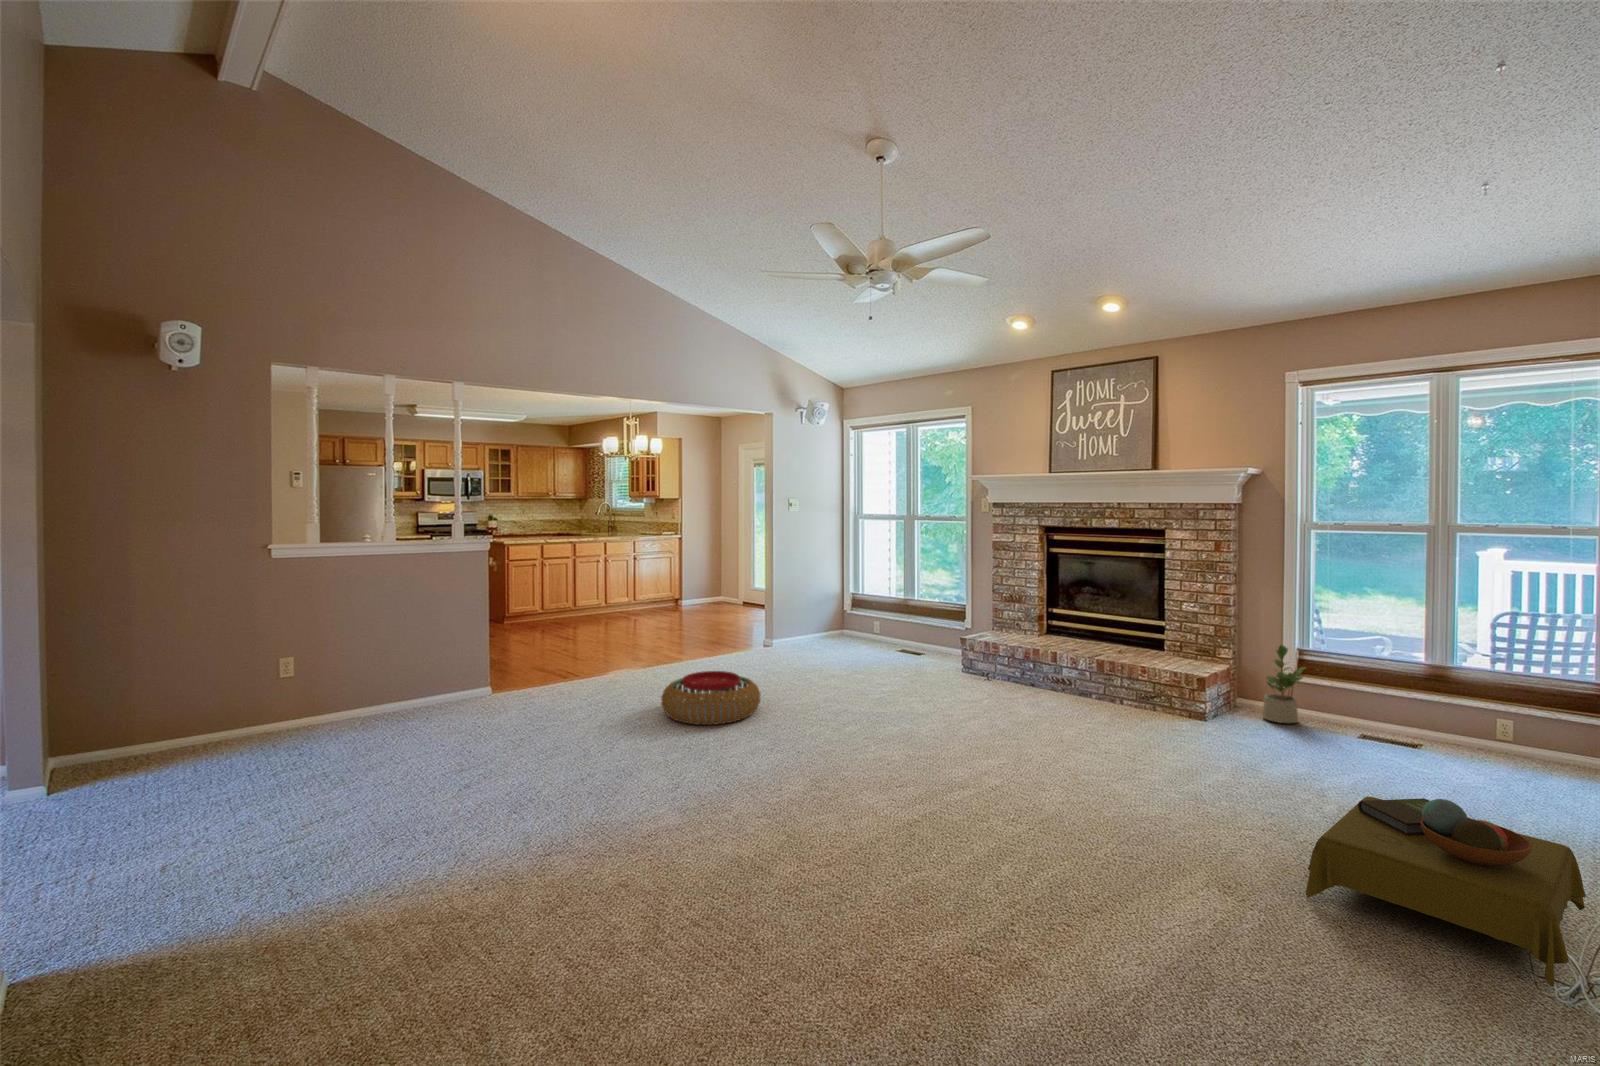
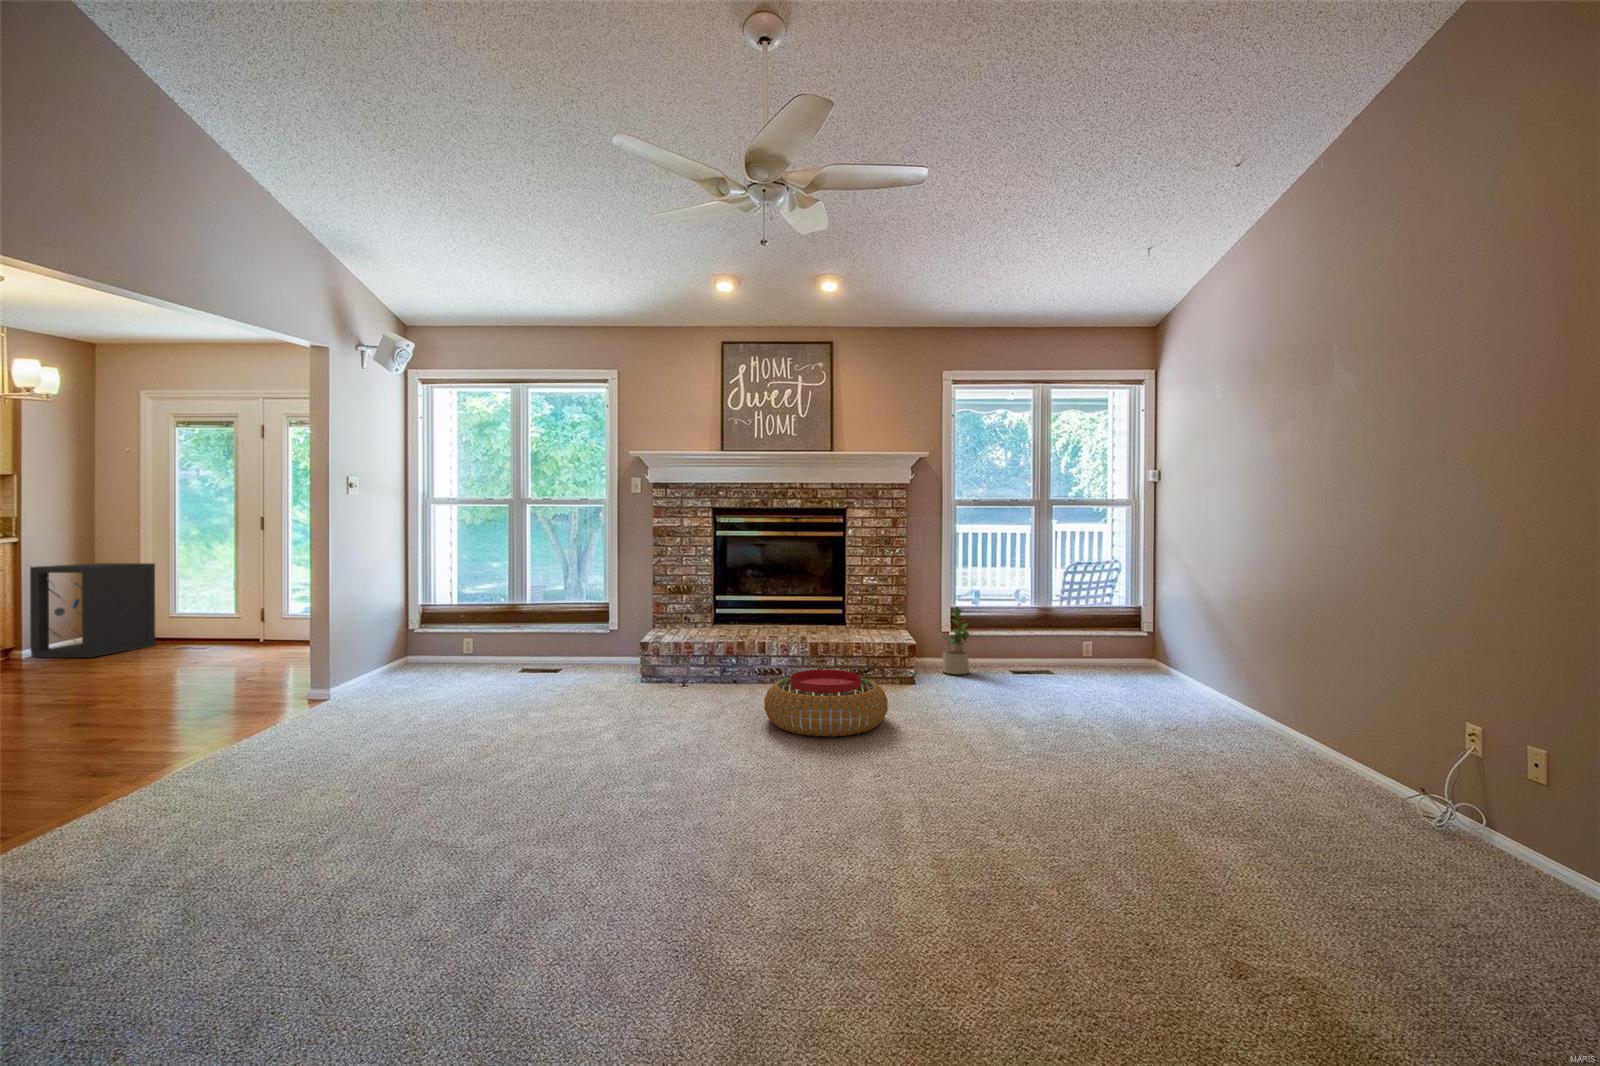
storage cabinet: none [687,550,739,605] -> present [30,563,156,657]
pouf: present [661,671,761,725] -> present [764,670,888,737]
side table: present [1306,797,1586,987] -> none [1174,688,1422,809]

